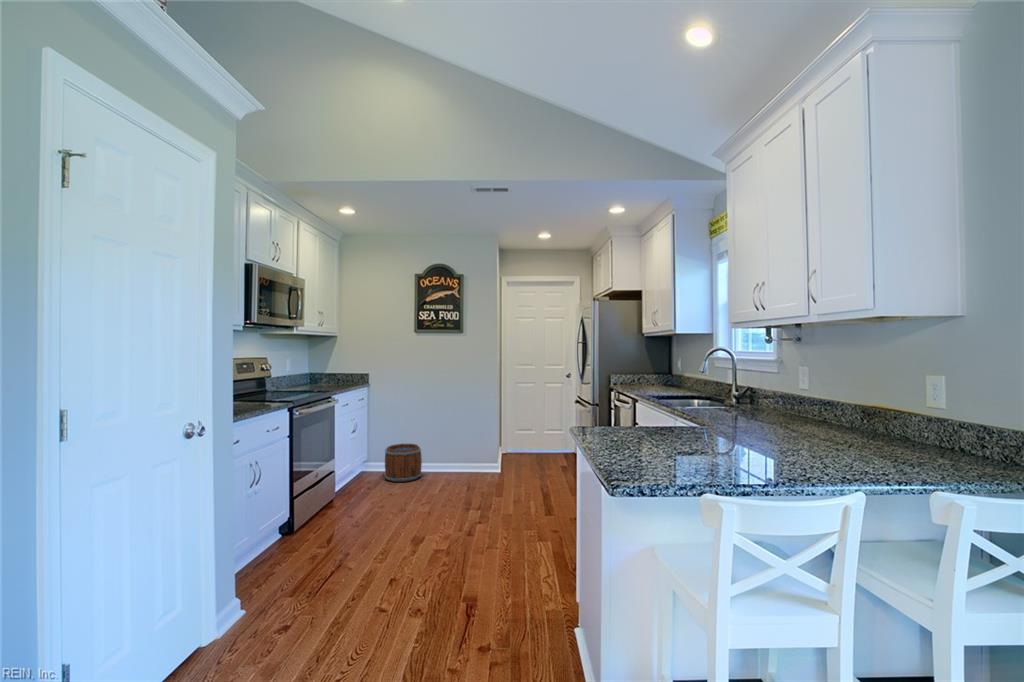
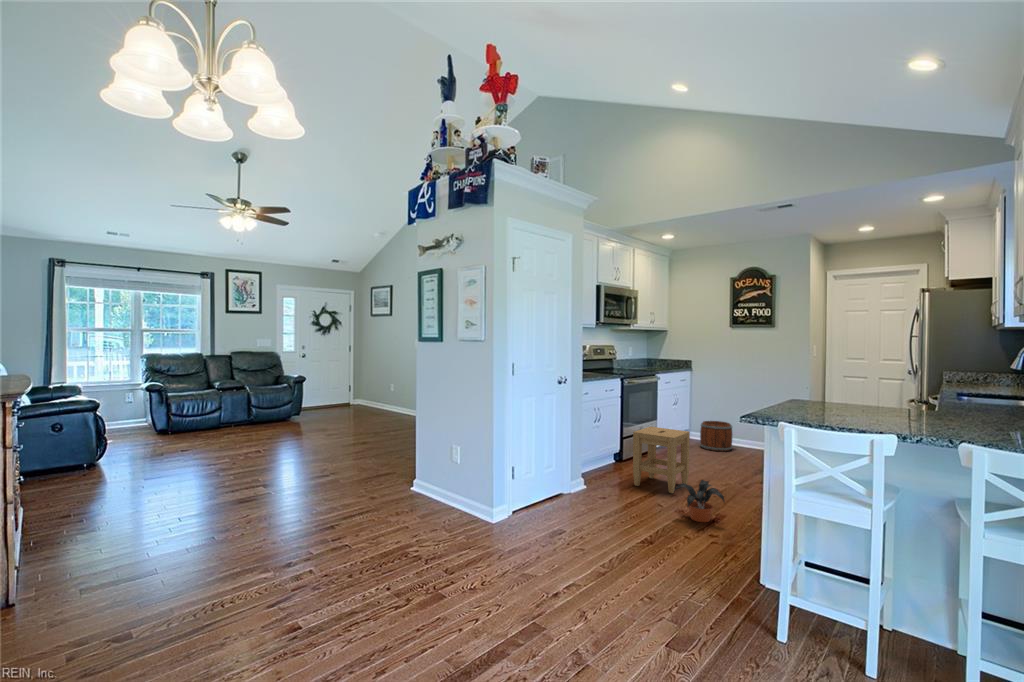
stool: none [323,479,402,586] -> present [633,427,690,493]
potted plant: none [413,561,488,637] -> present [675,480,724,522]

